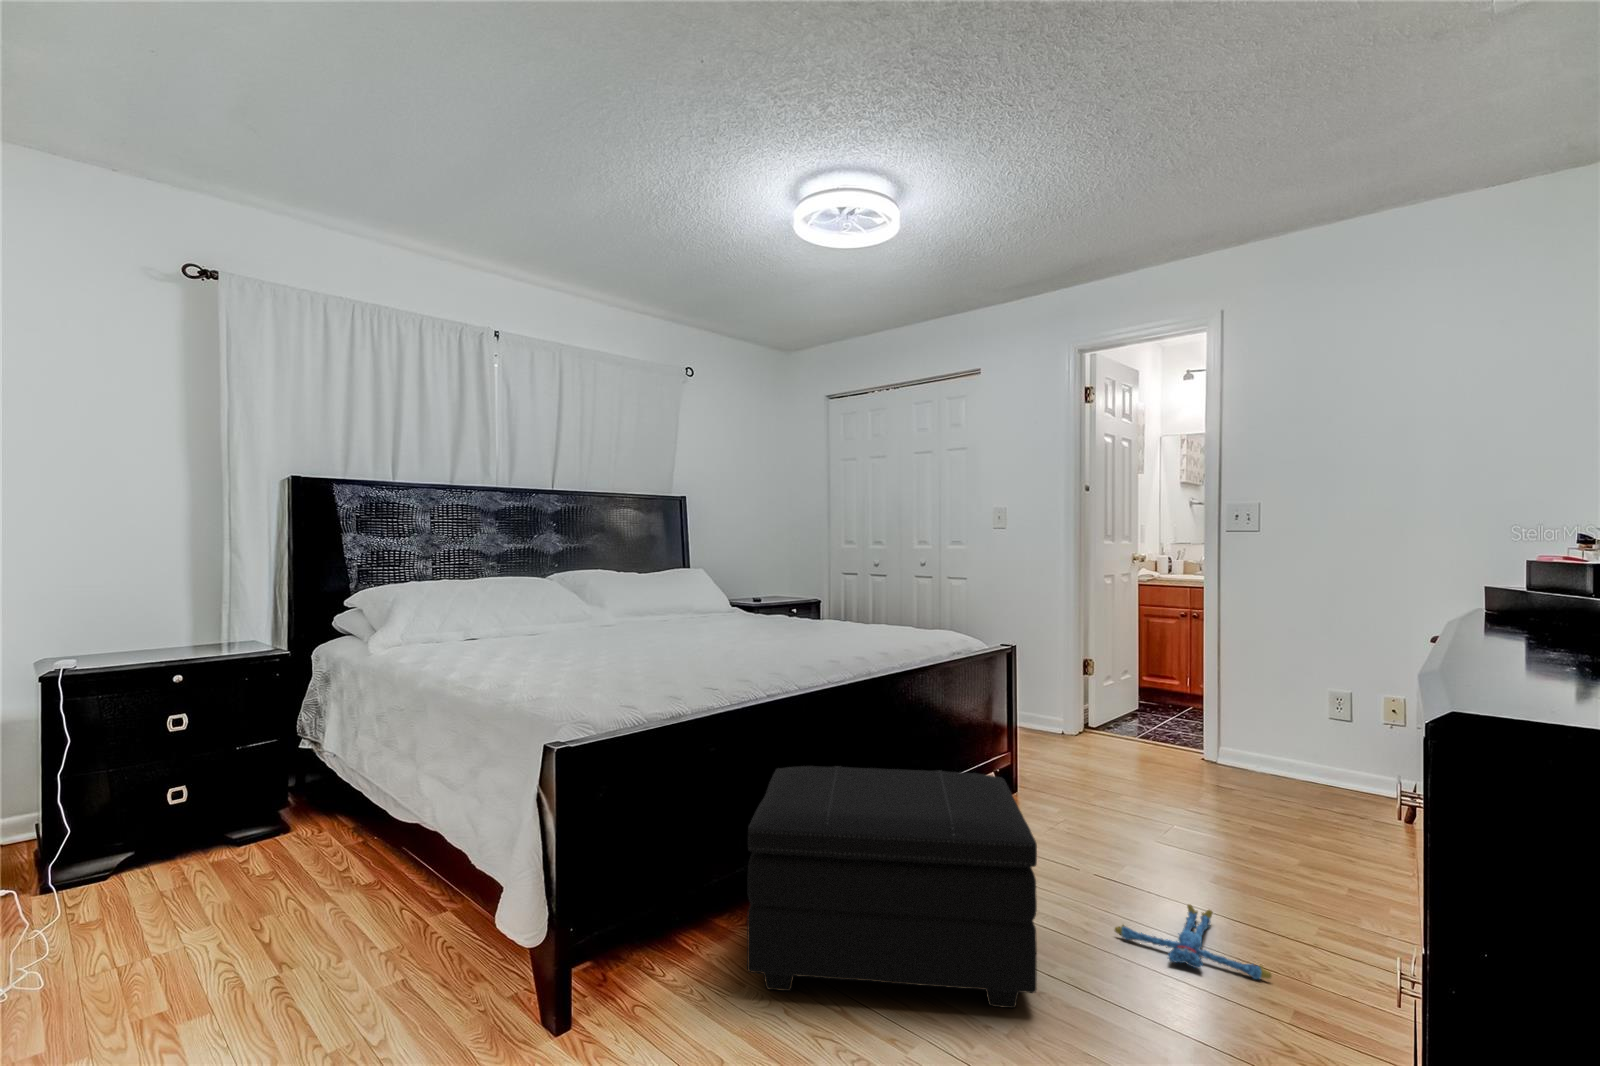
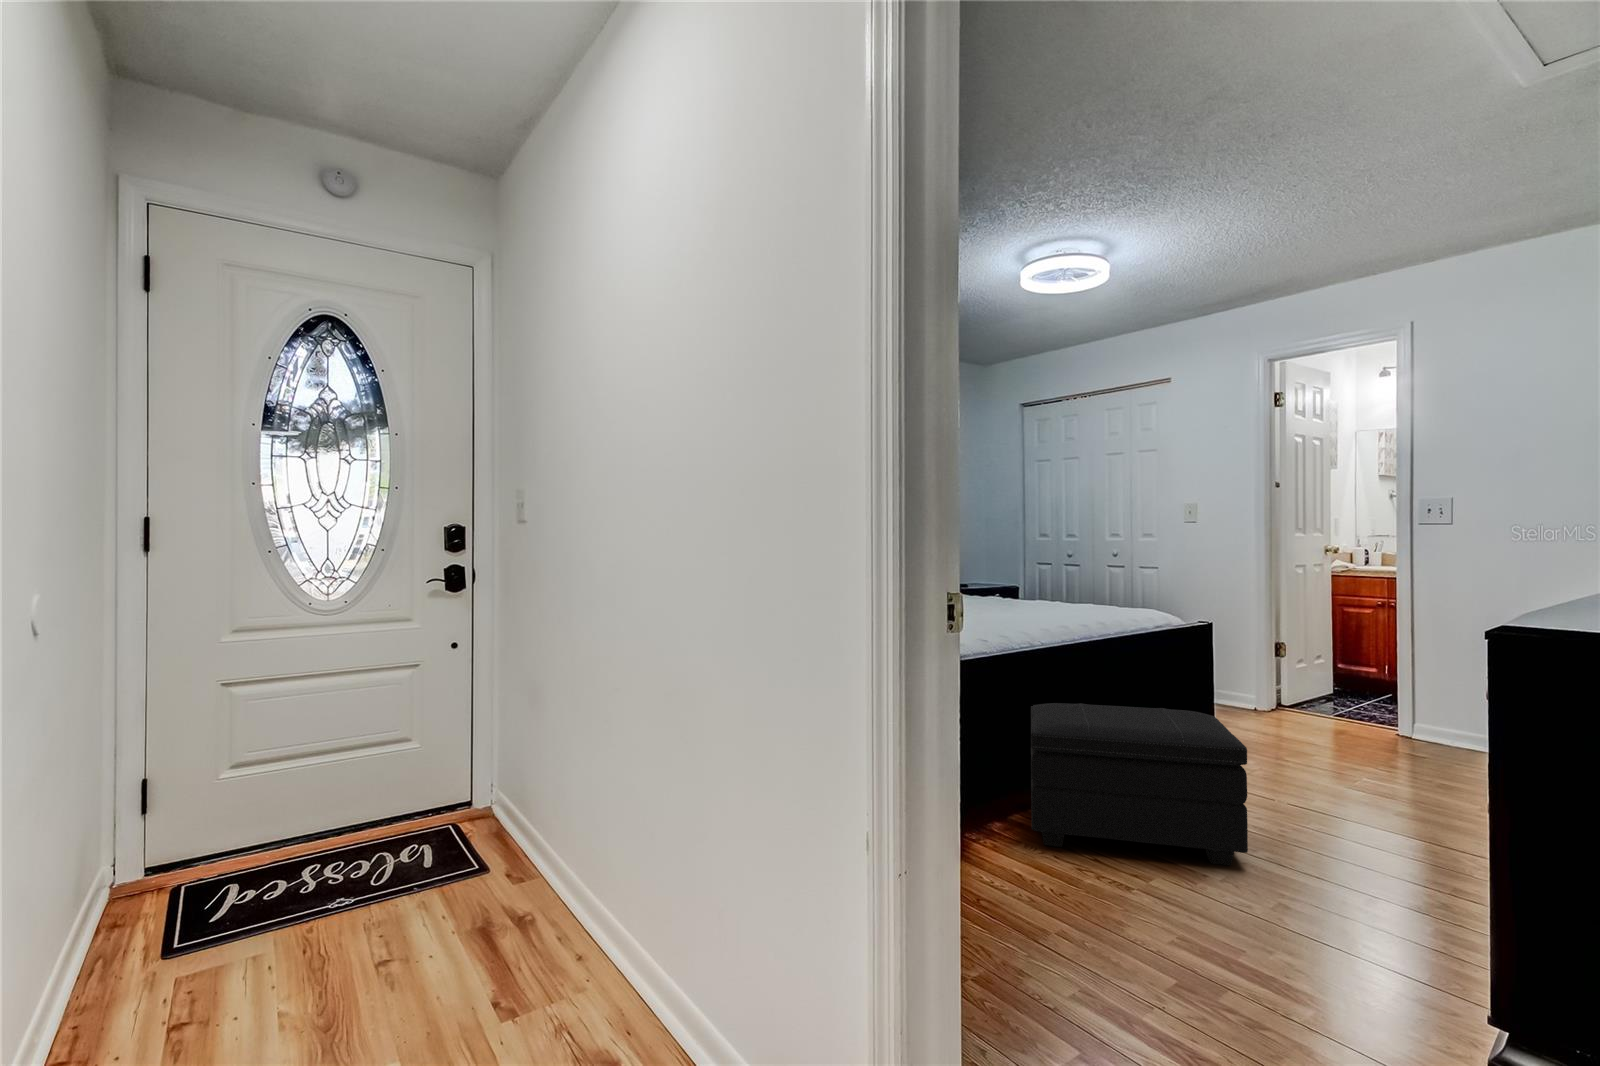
plush toy: present [1114,904,1271,979] -> none [1308,819,1439,865]

